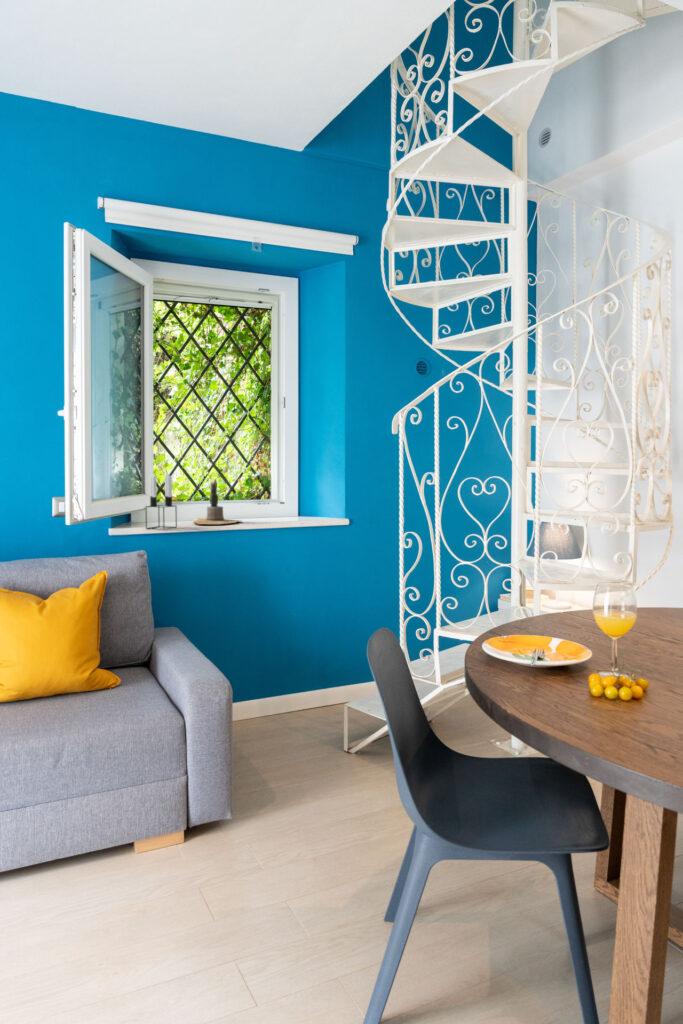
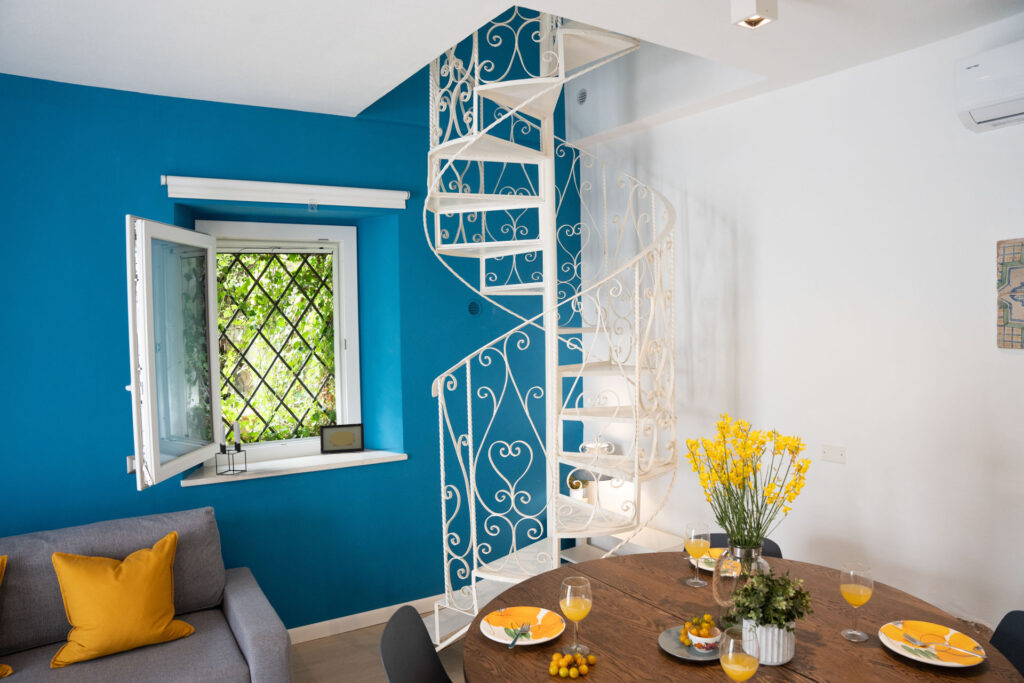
potted cactus: present [193,479,239,524] -> none [263,419,310,465]
picture frame: none [252,491,298,520] -> present [320,423,364,454]

